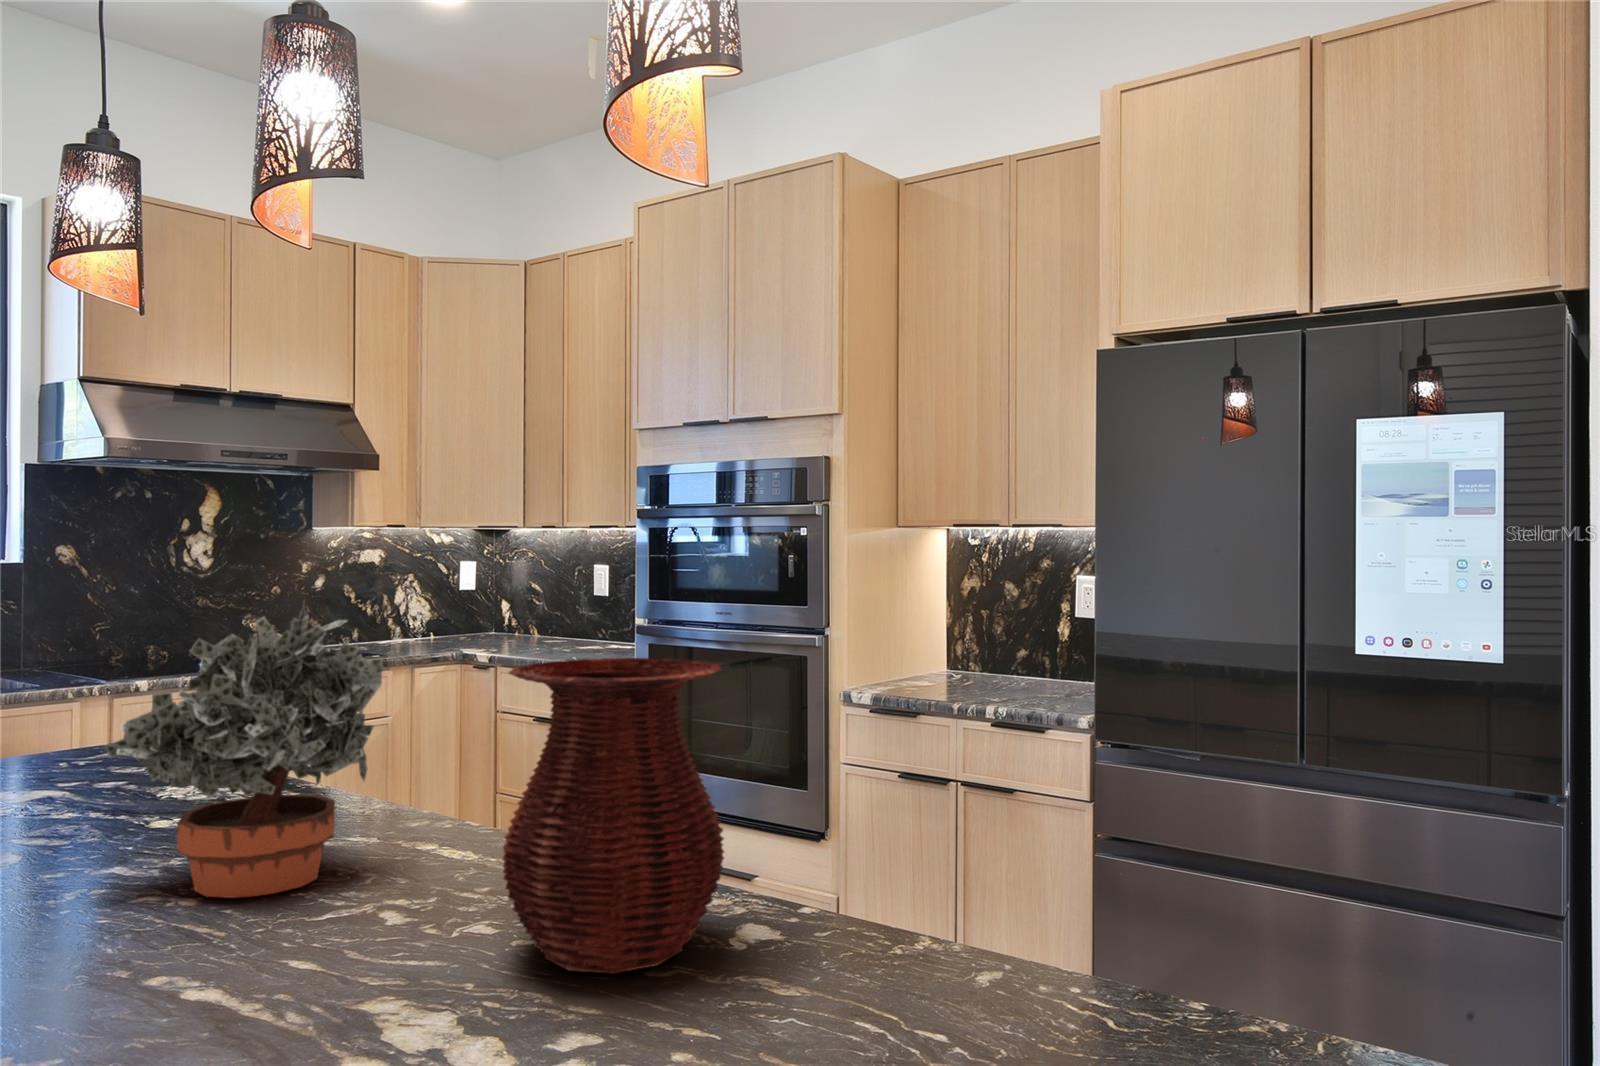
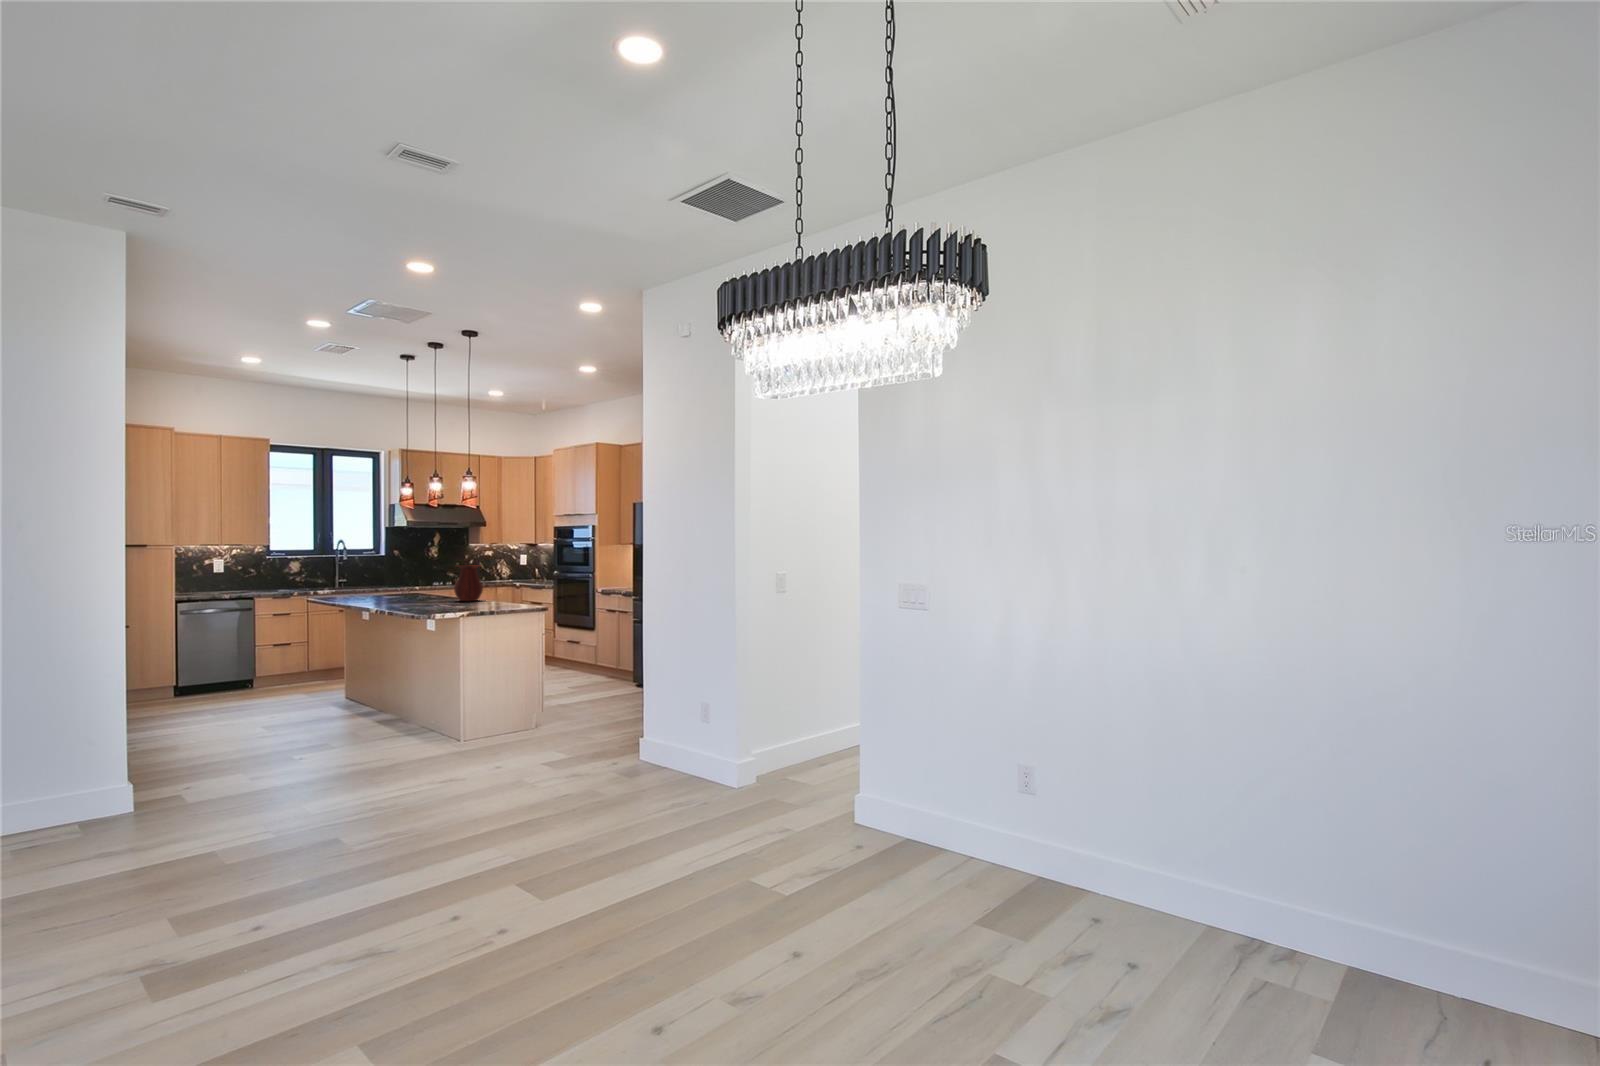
potted plant: present [106,606,383,898] -> none [409,559,448,599]

